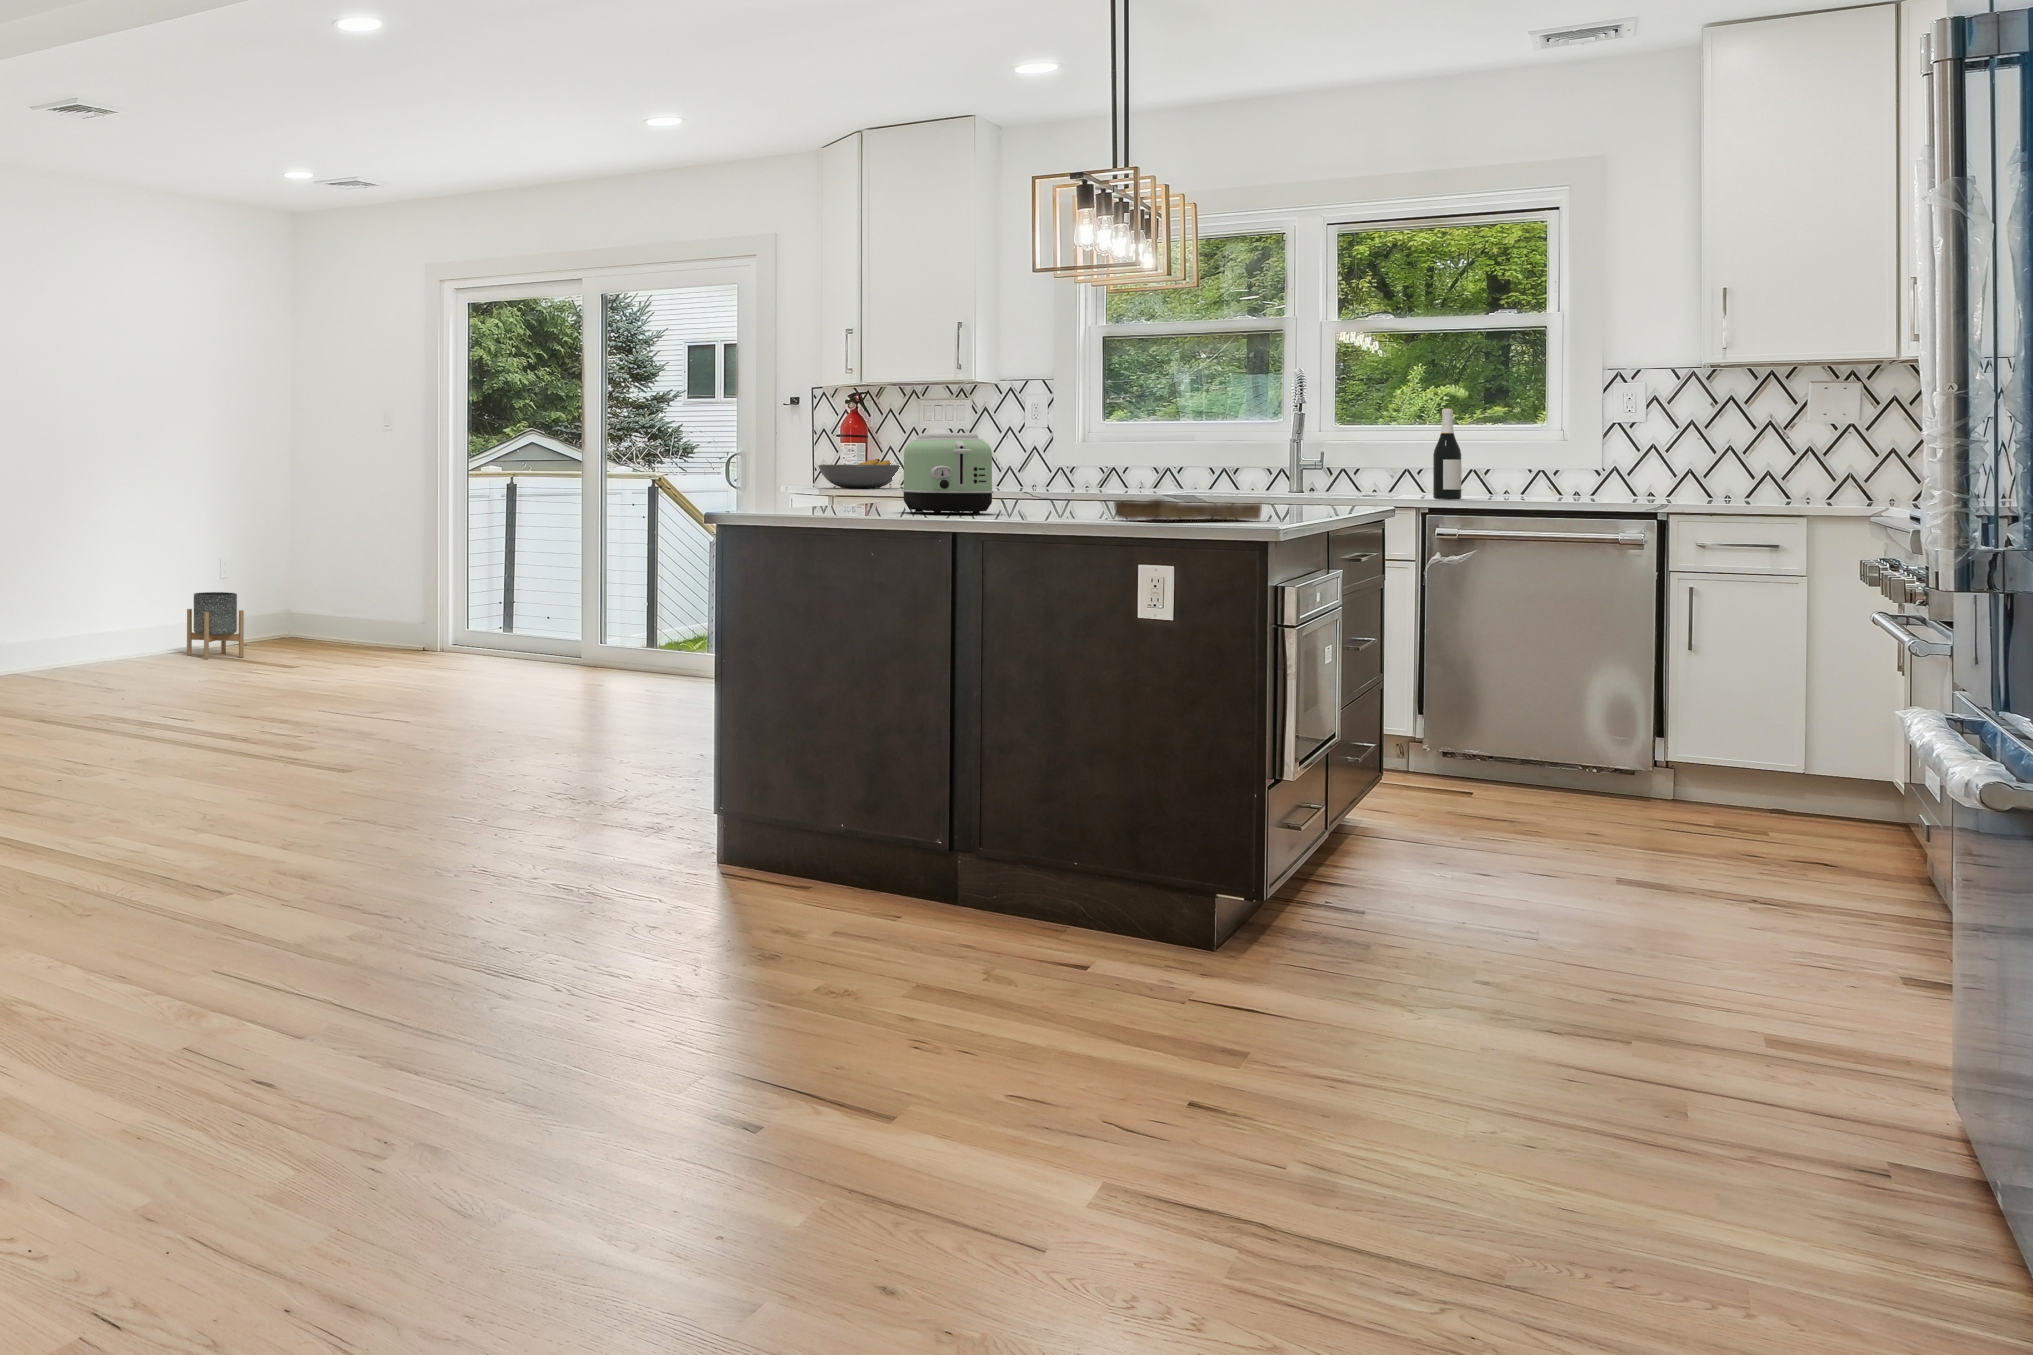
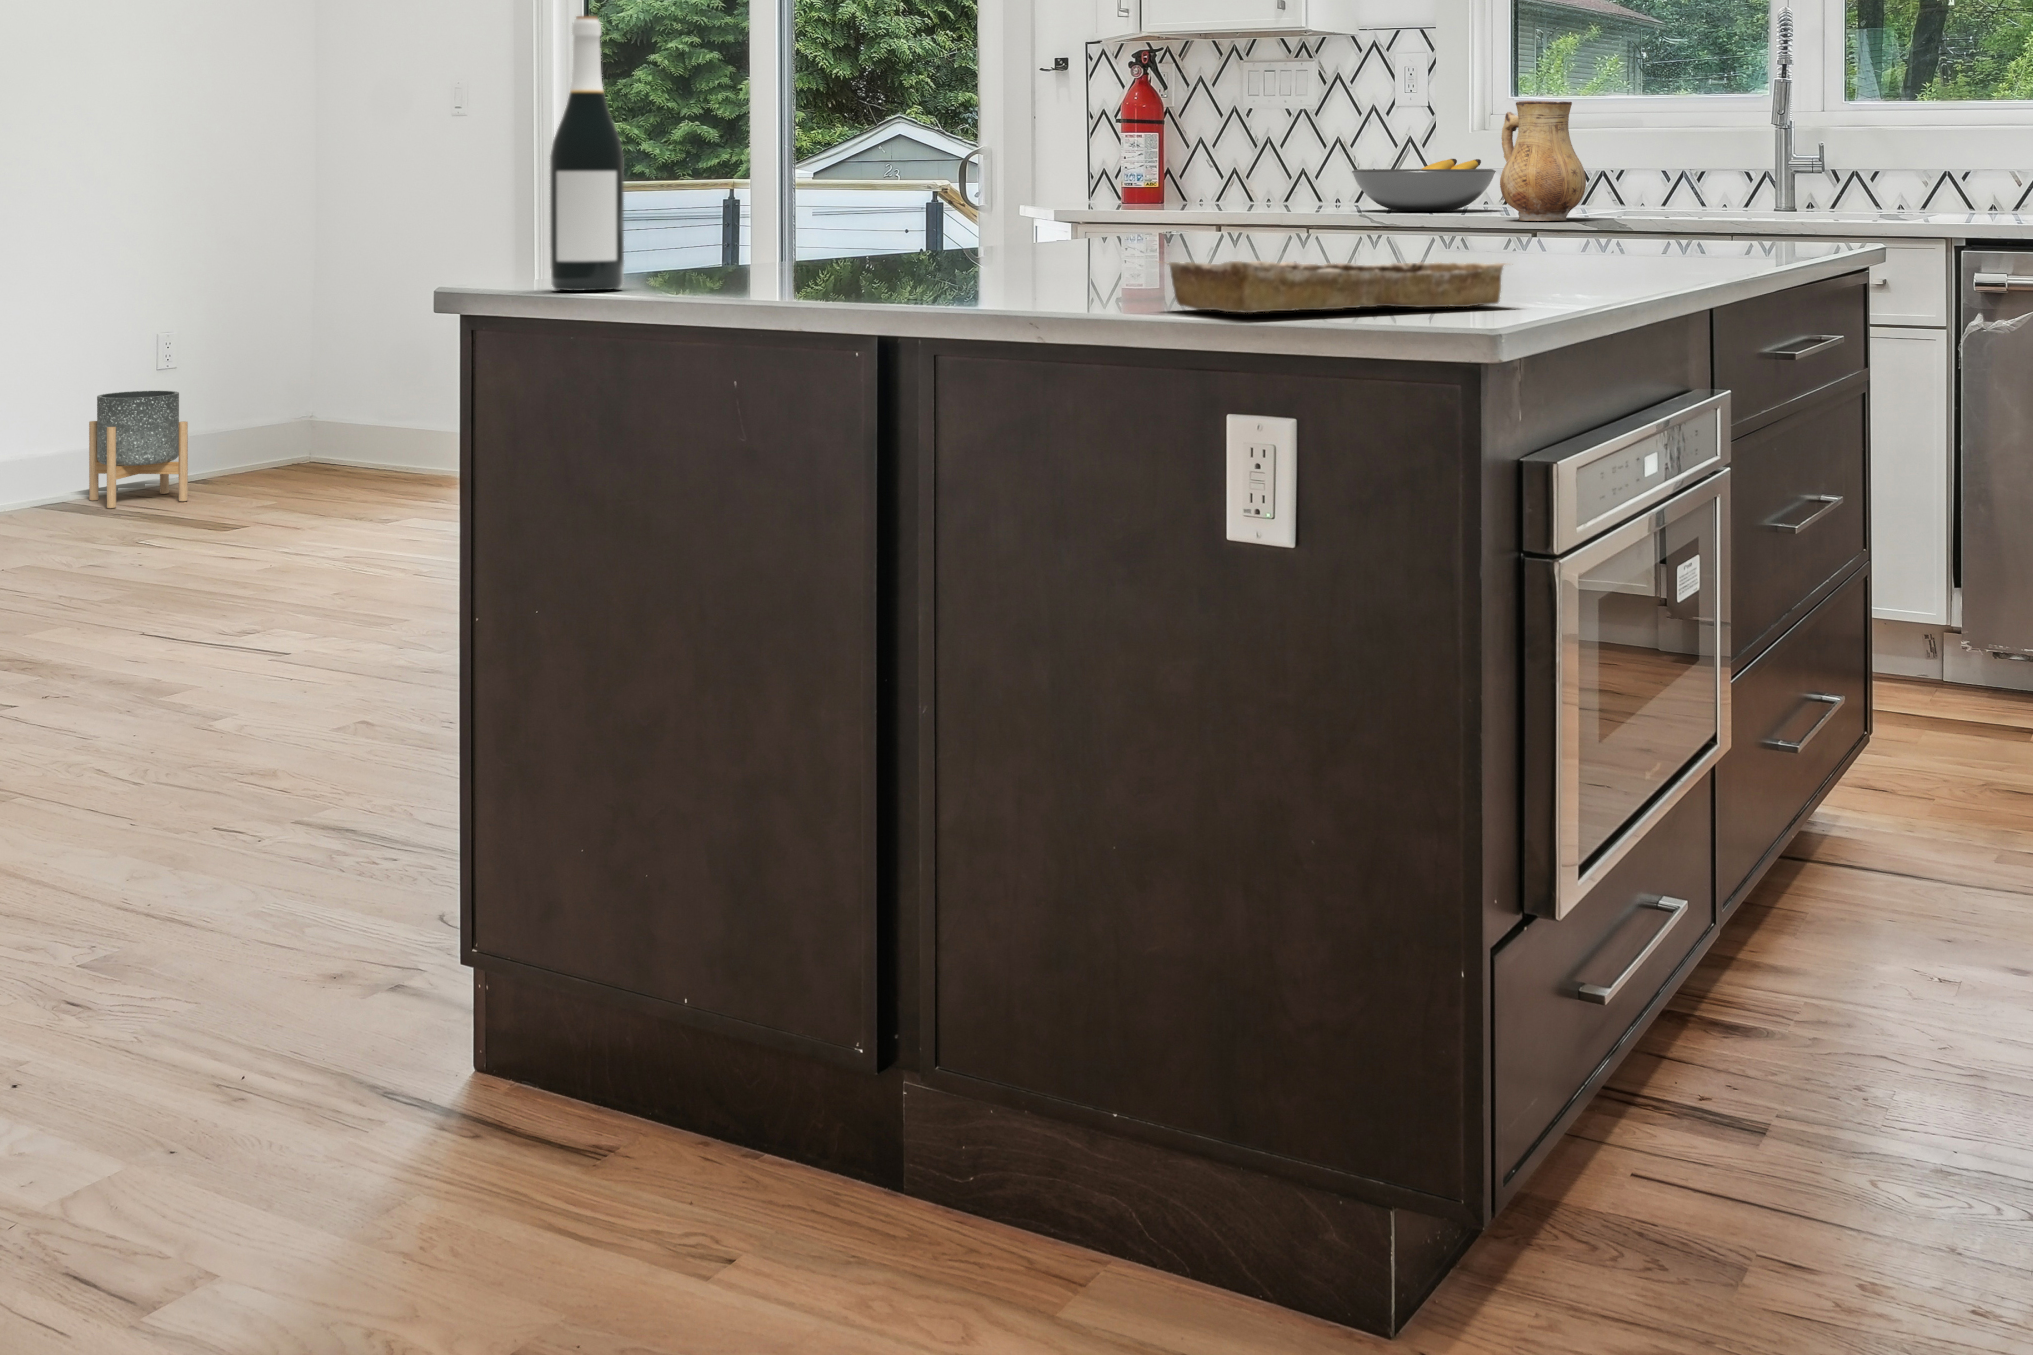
wine bottle: present [1433,408,1461,499] -> present [550,16,624,291]
ceramic pitcher: none [1122,426,1178,496] -> present [1500,101,1586,221]
toaster: present [902,433,994,514] -> none [829,105,1005,289]
fruit bowl: present [818,459,900,488] -> present [1352,159,1496,211]

